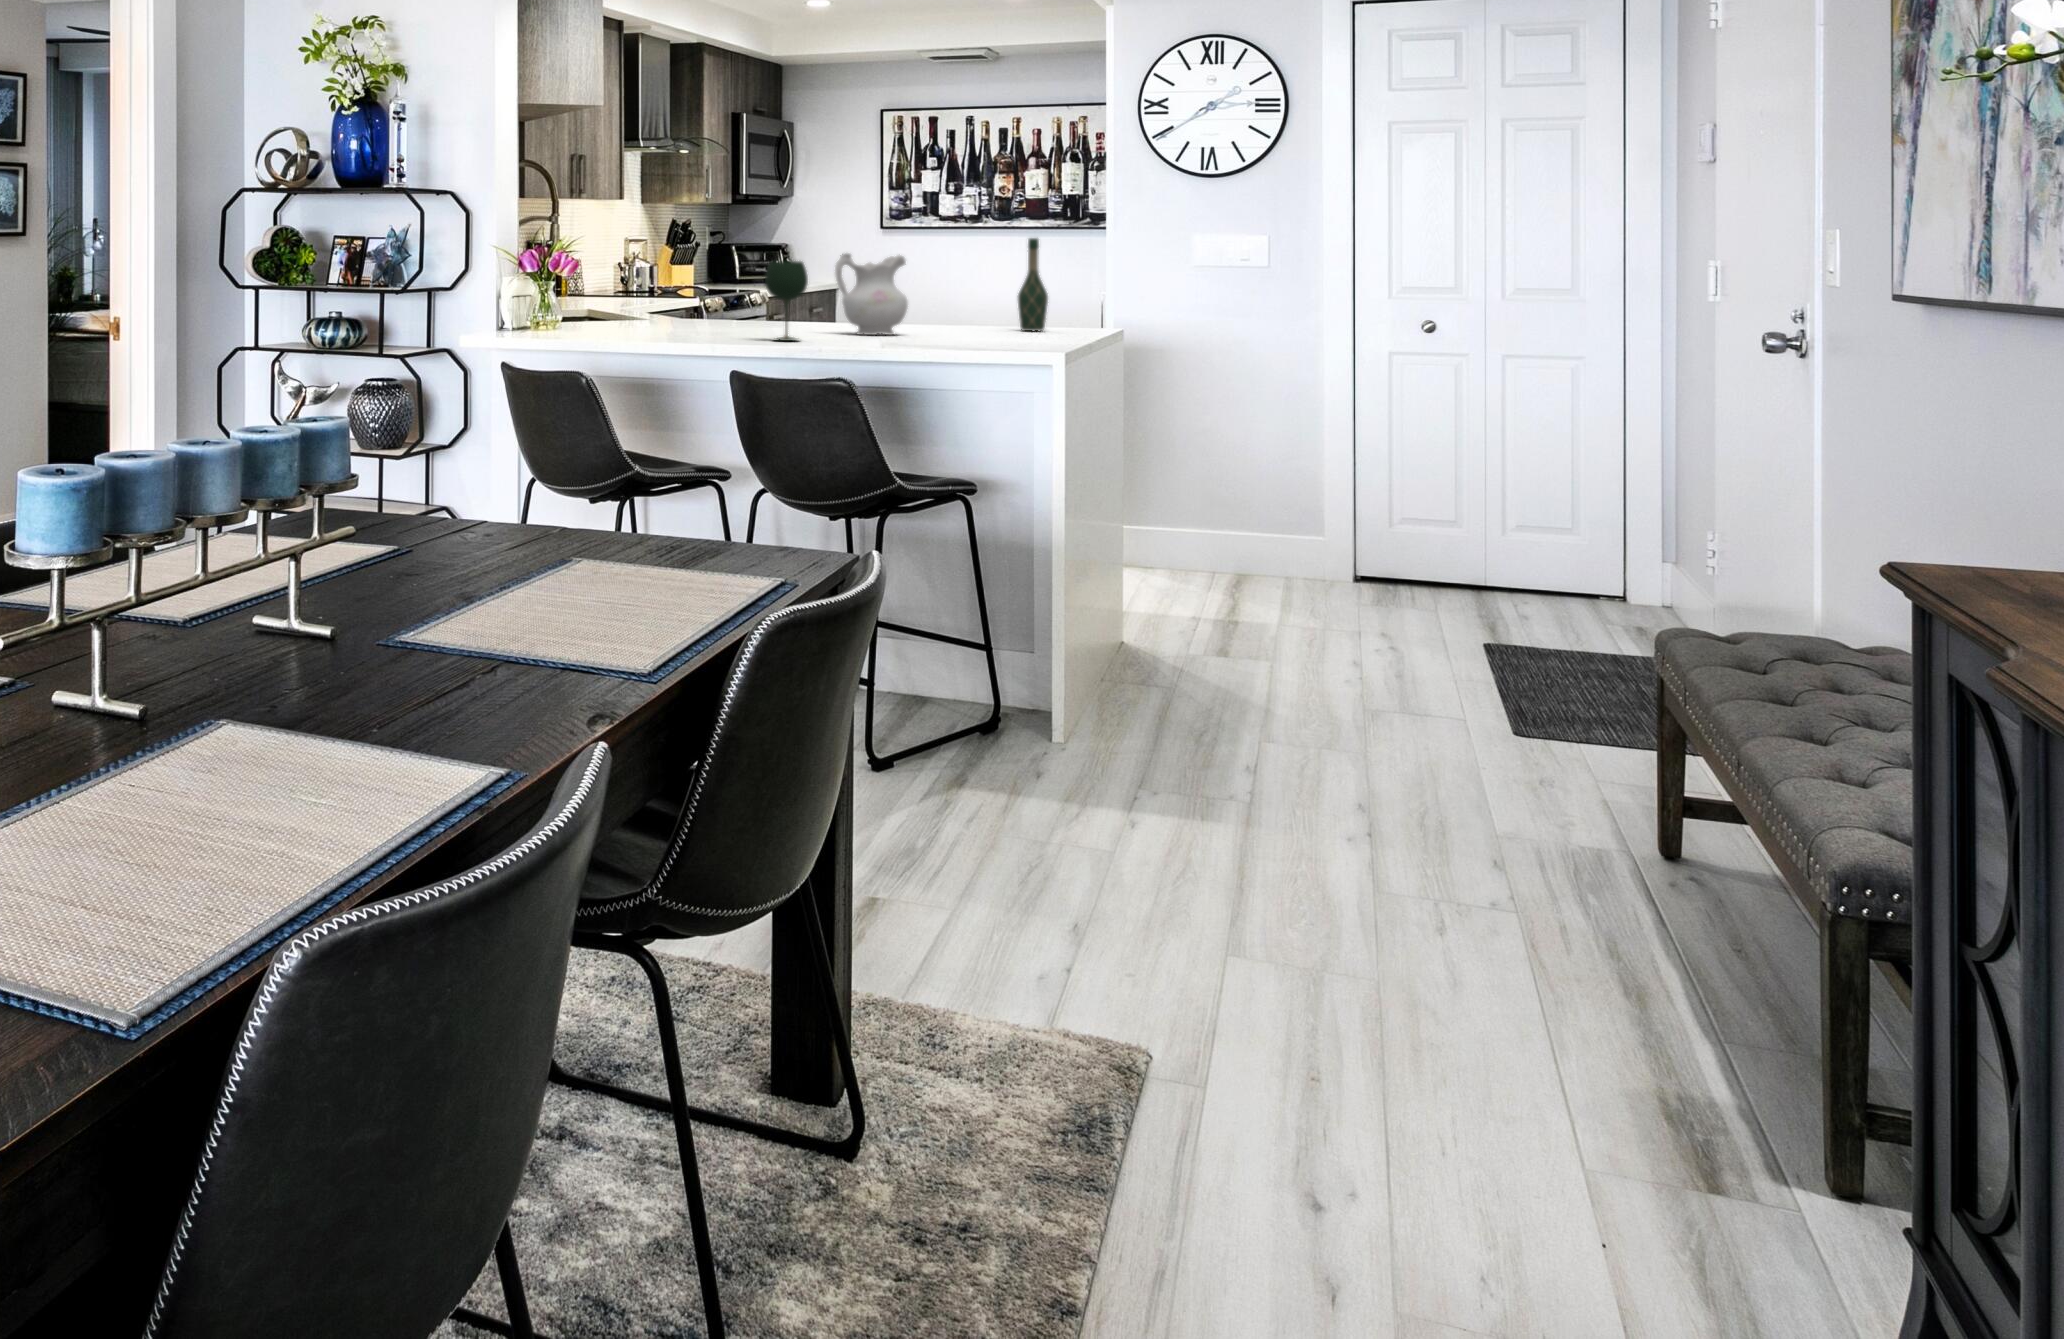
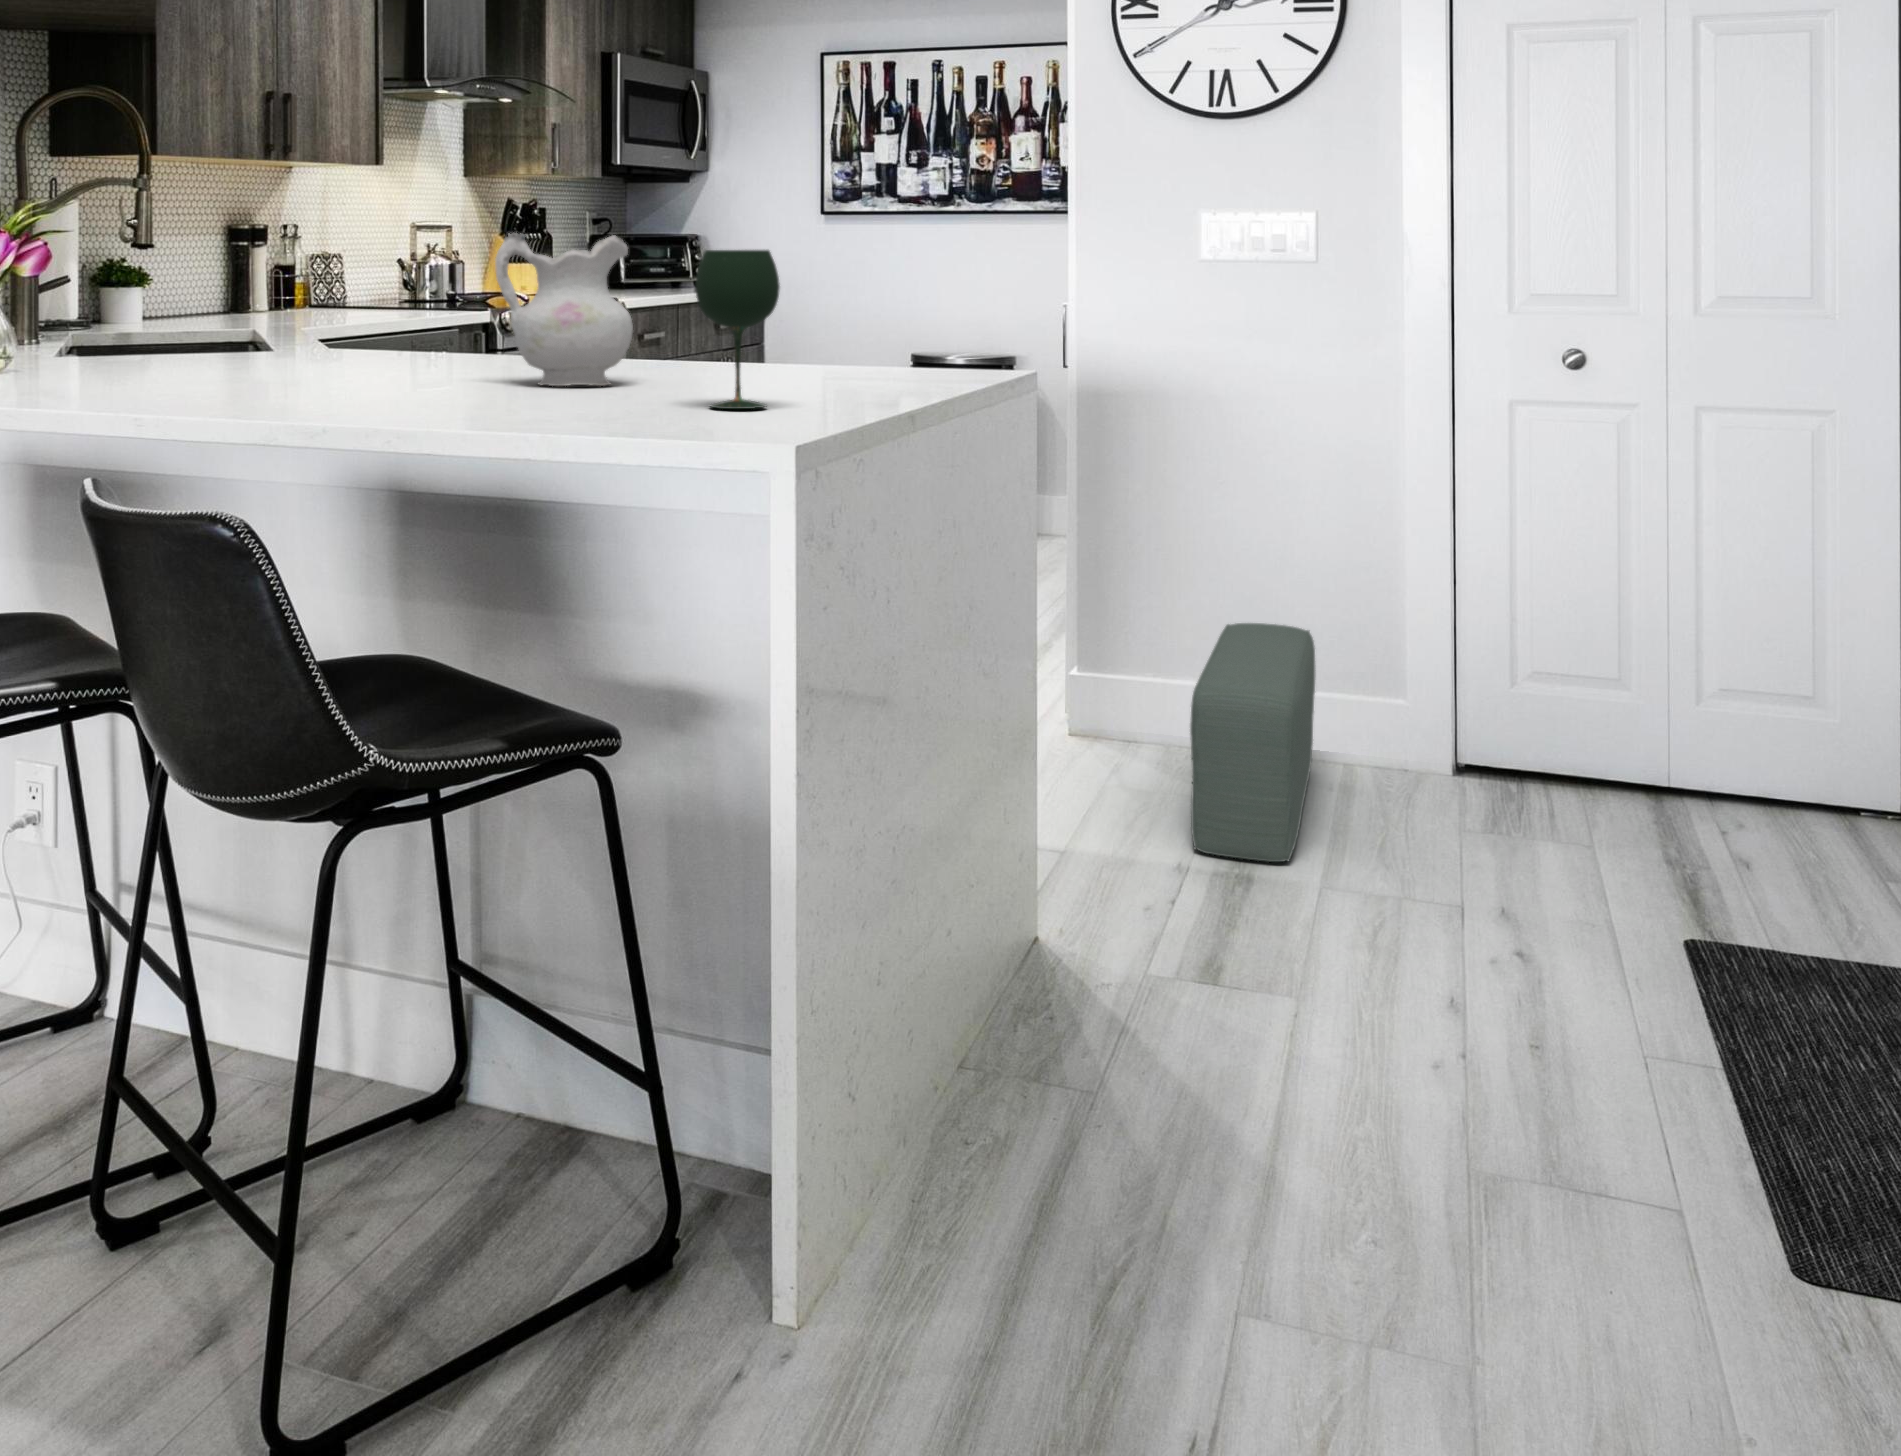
wine bottle: present [1018,238,1048,331] -> none [870,208,922,373]
wine glass: present [765,261,808,341] -> present [695,250,780,409]
pouf: none [1200,490,1269,614] -> present [1190,623,1315,862]

